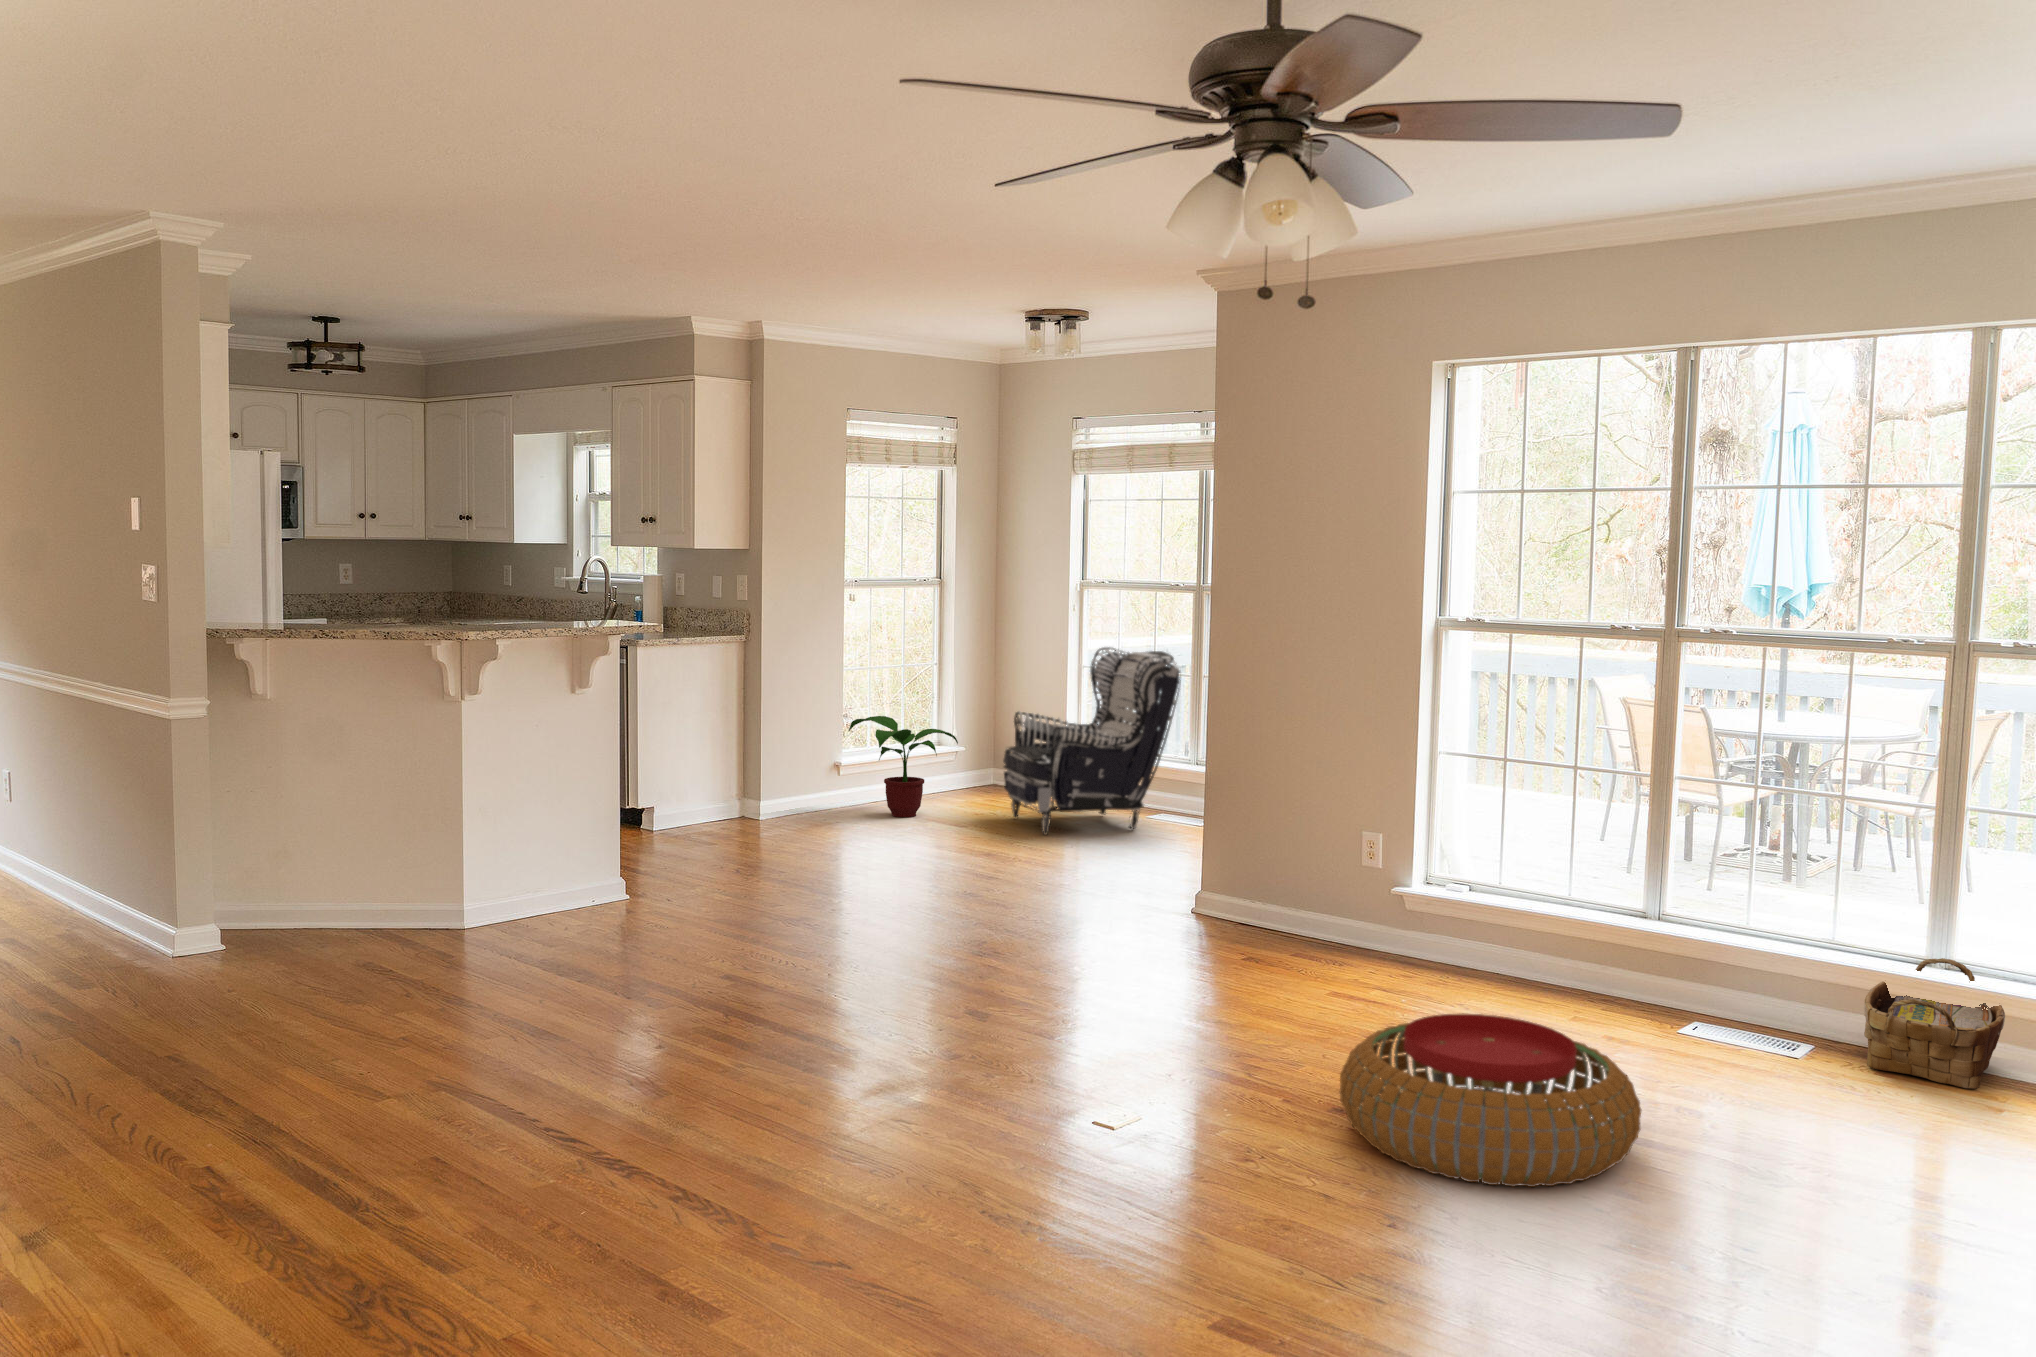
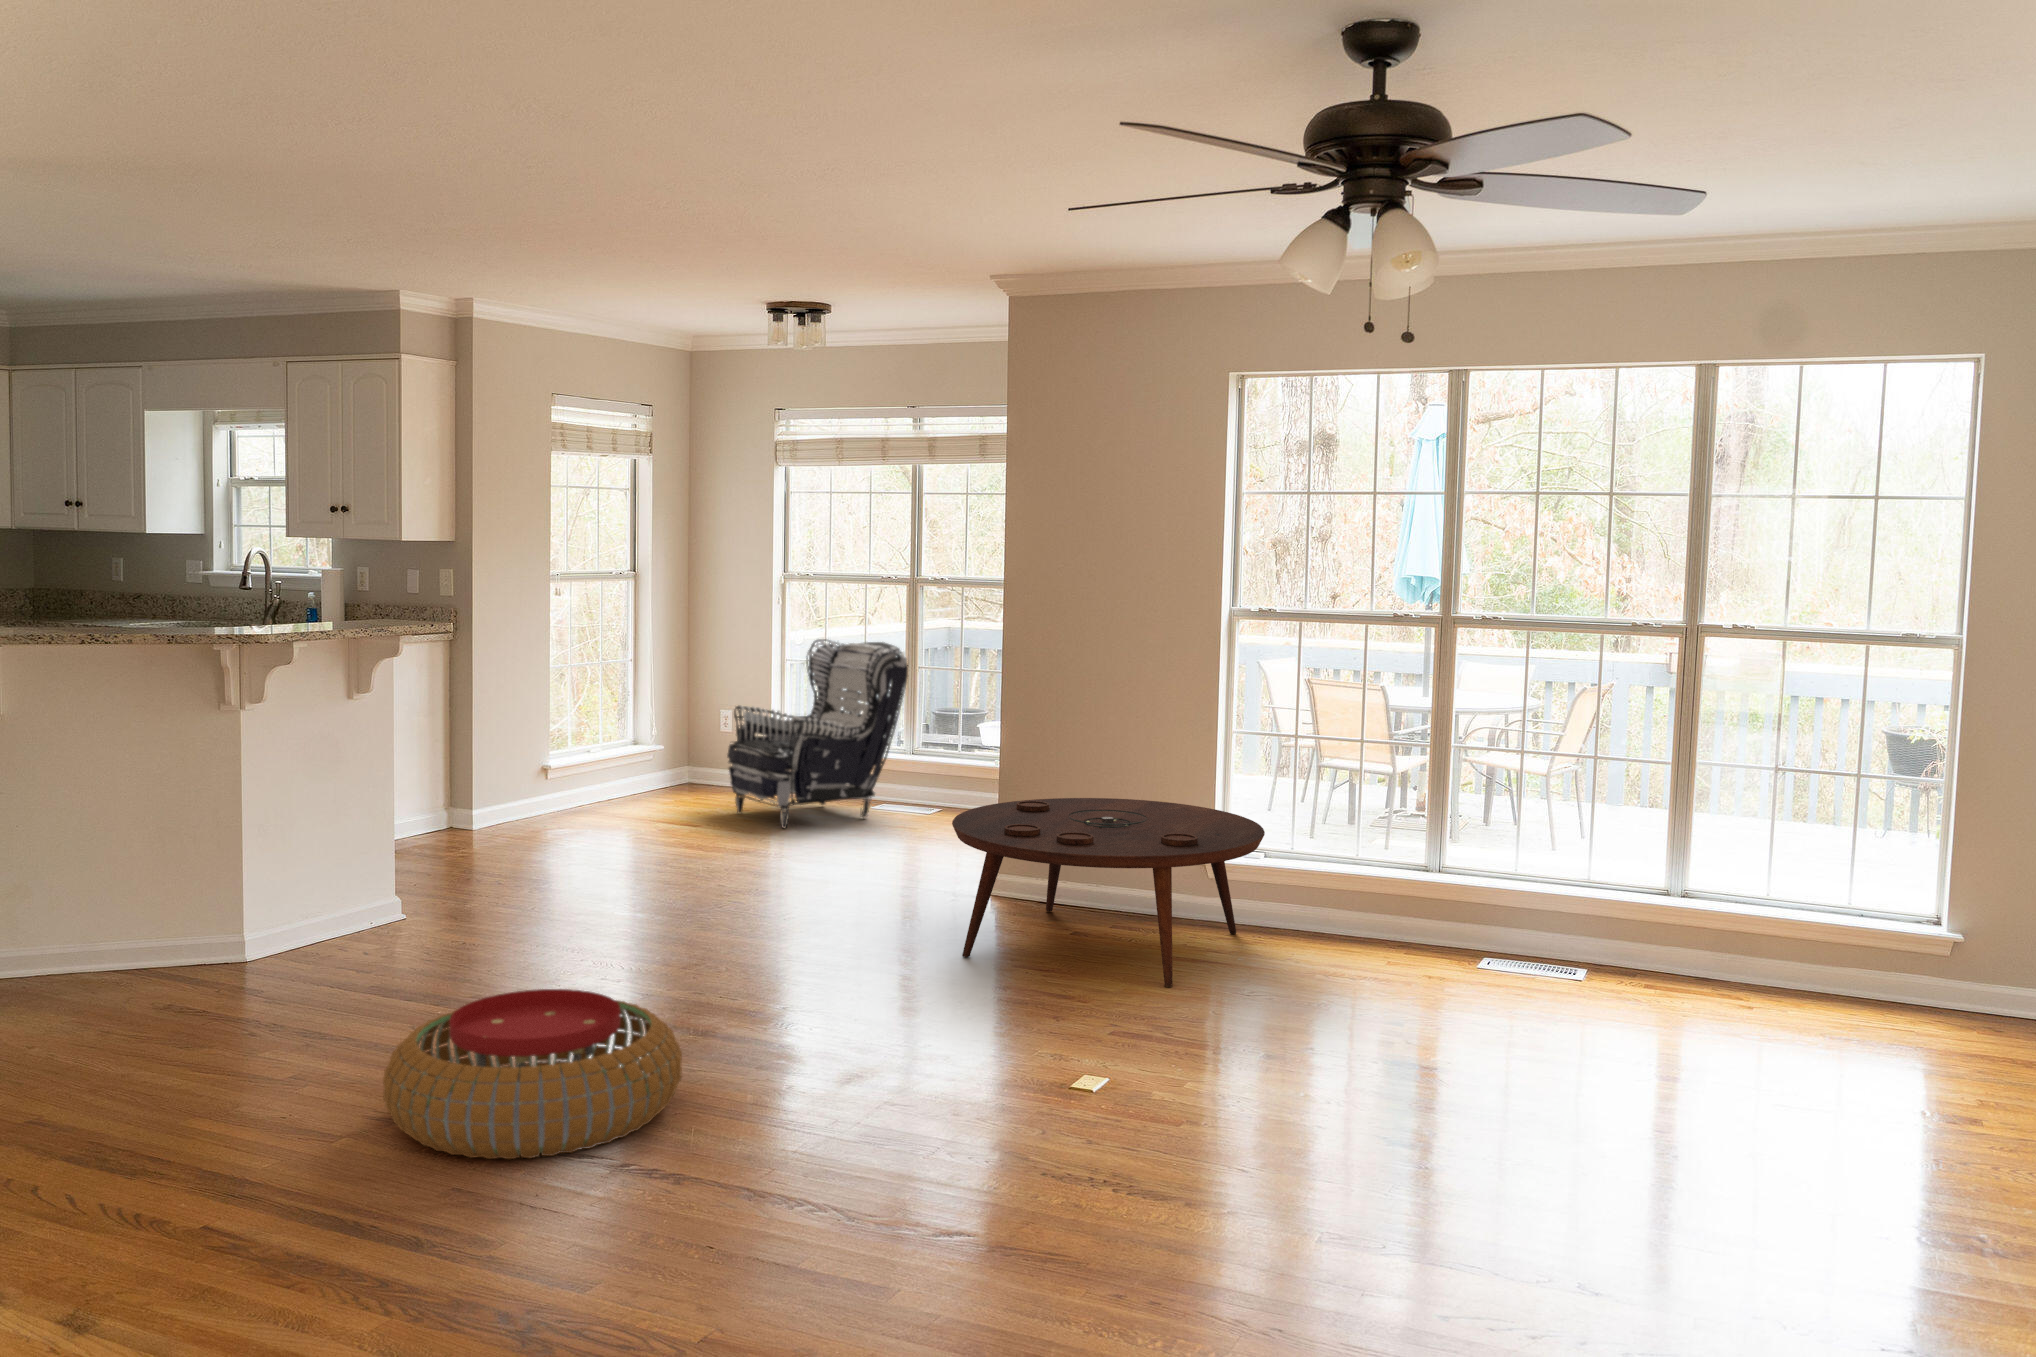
potted plant: present [849,716,958,817] -> none [556,715,675,819]
coffee table: none [1104,815,1437,1017] -> present [952,798,1265,987]
woven basket: present [1864,958,2005,1089] -> none [1633,888,1742,994]
pouf: present [1339,1013,1641,1187] -> present [383,989,682,1159]

